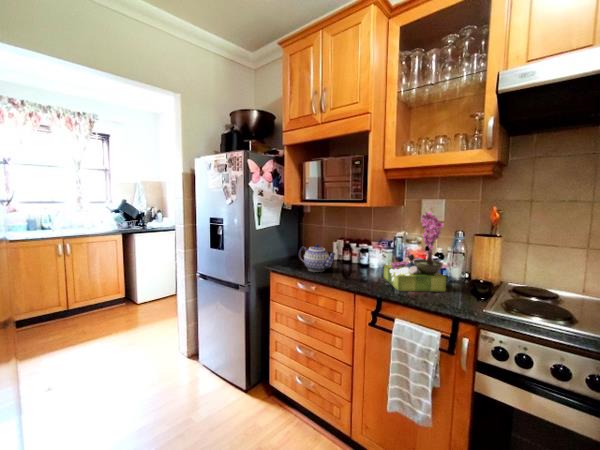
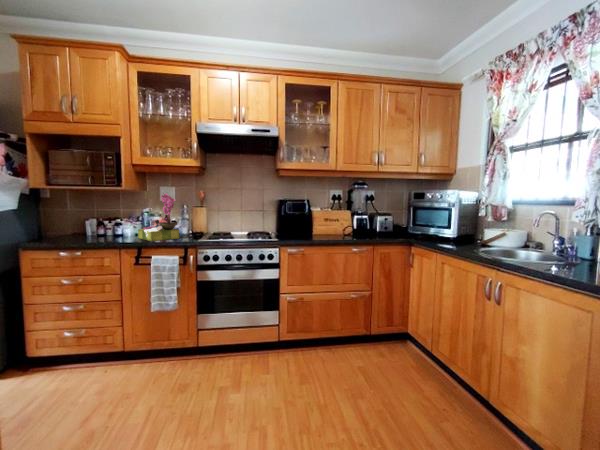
teapot: present [299,244,336,272] -> none [56,220,98,242]

